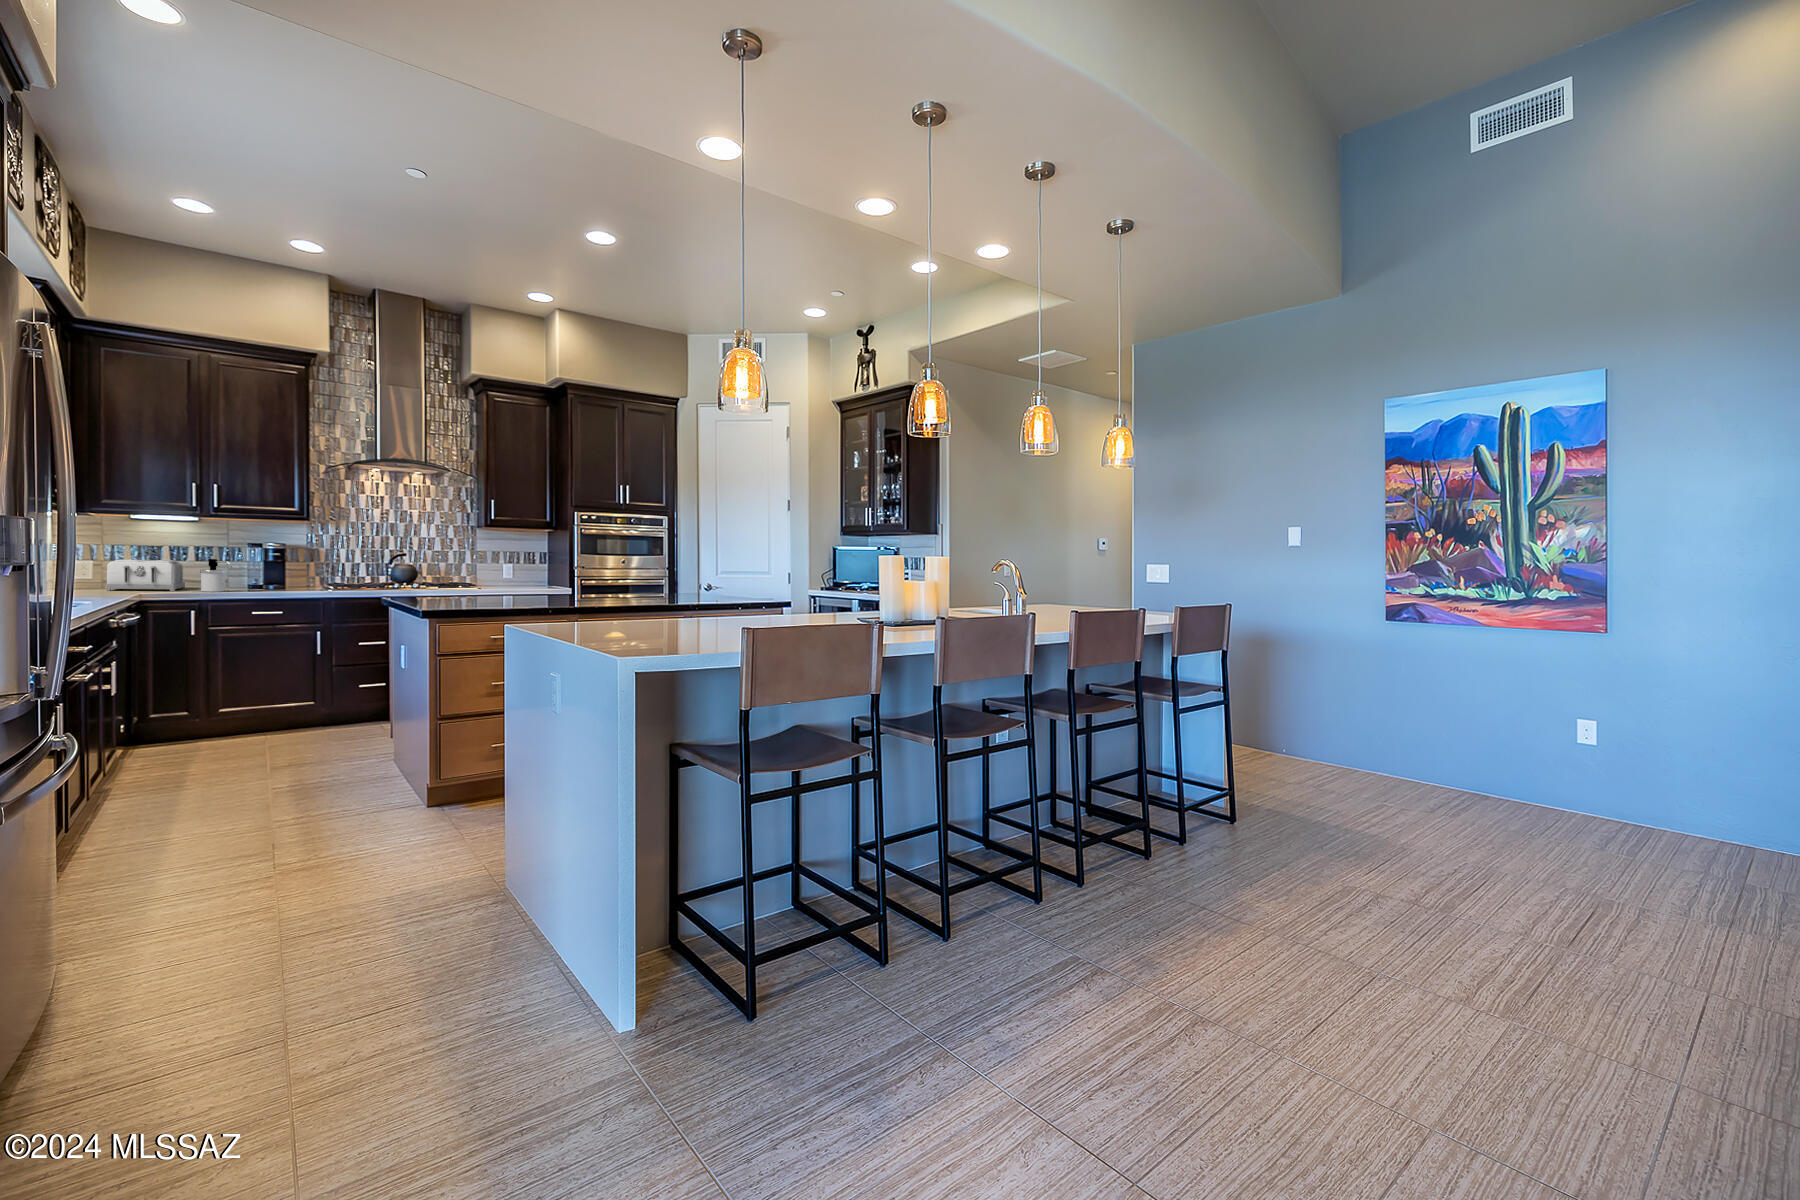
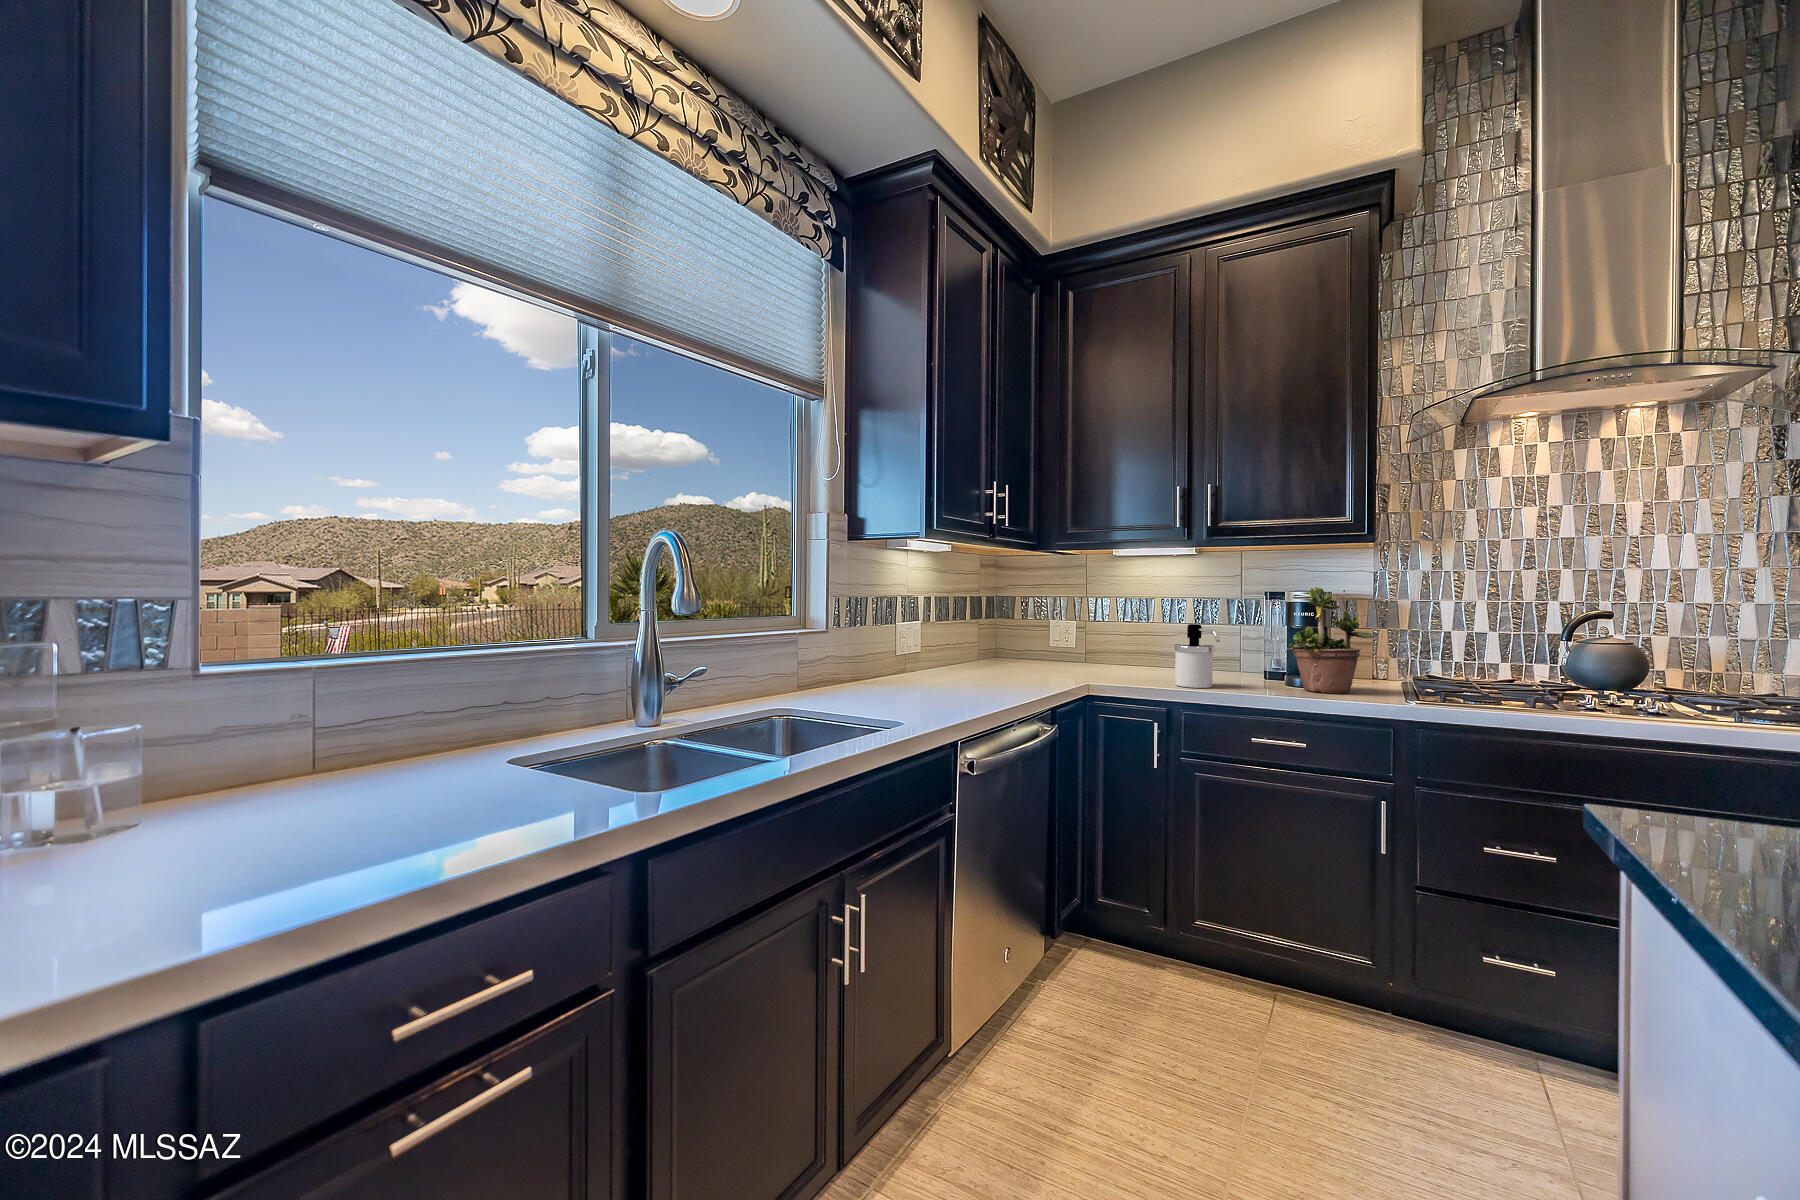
potted plant: none [267,537,310,591] -> present [1287,587,1373,694]
toaster: present [105,559,185,591] -> none [1059,622,1170,680]

